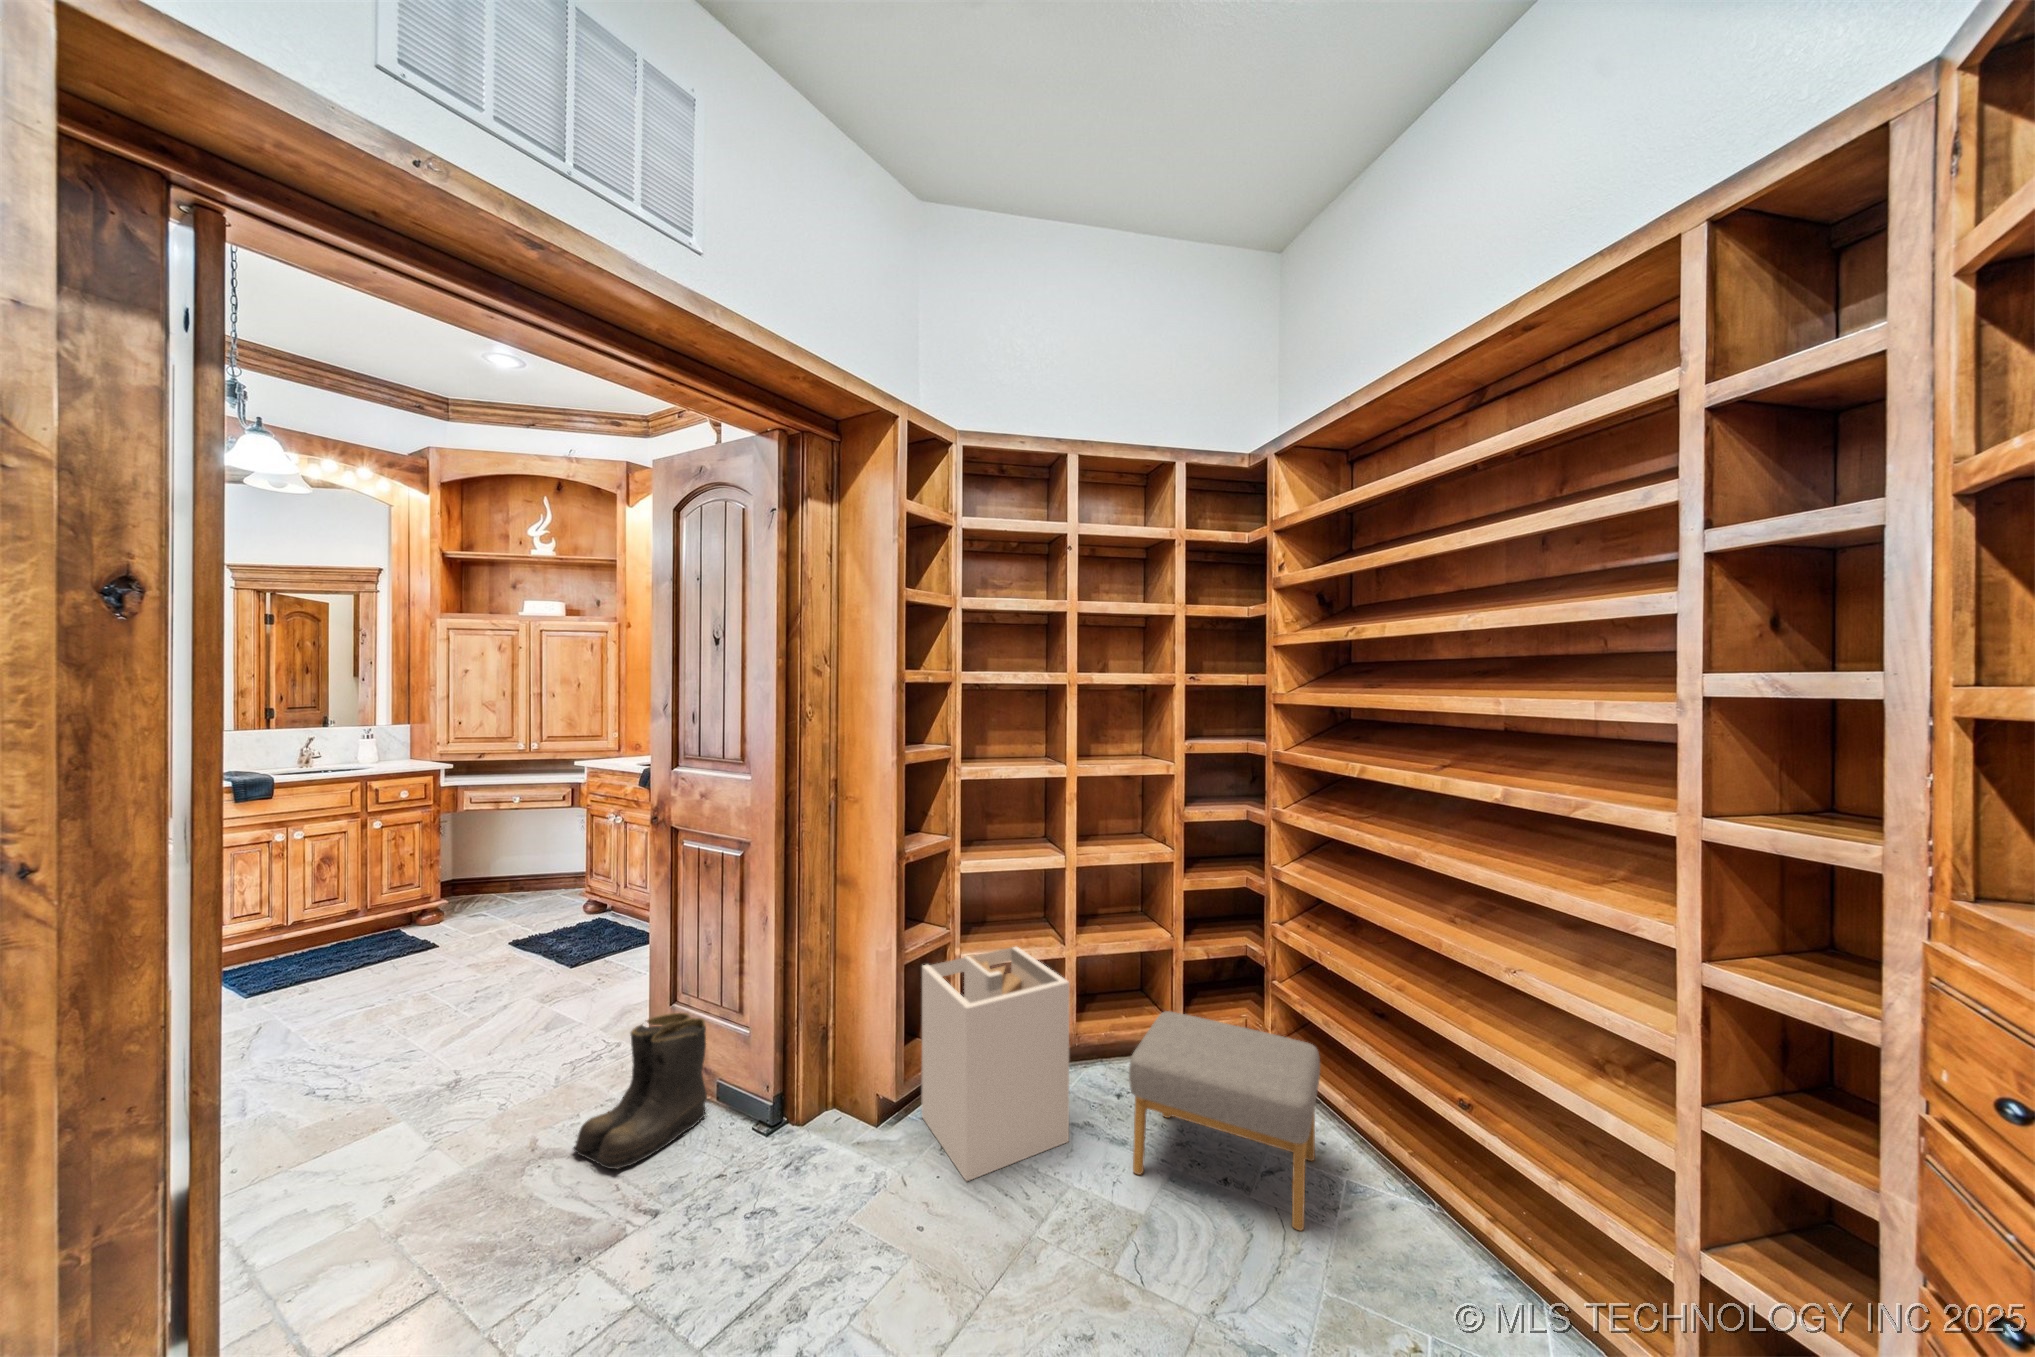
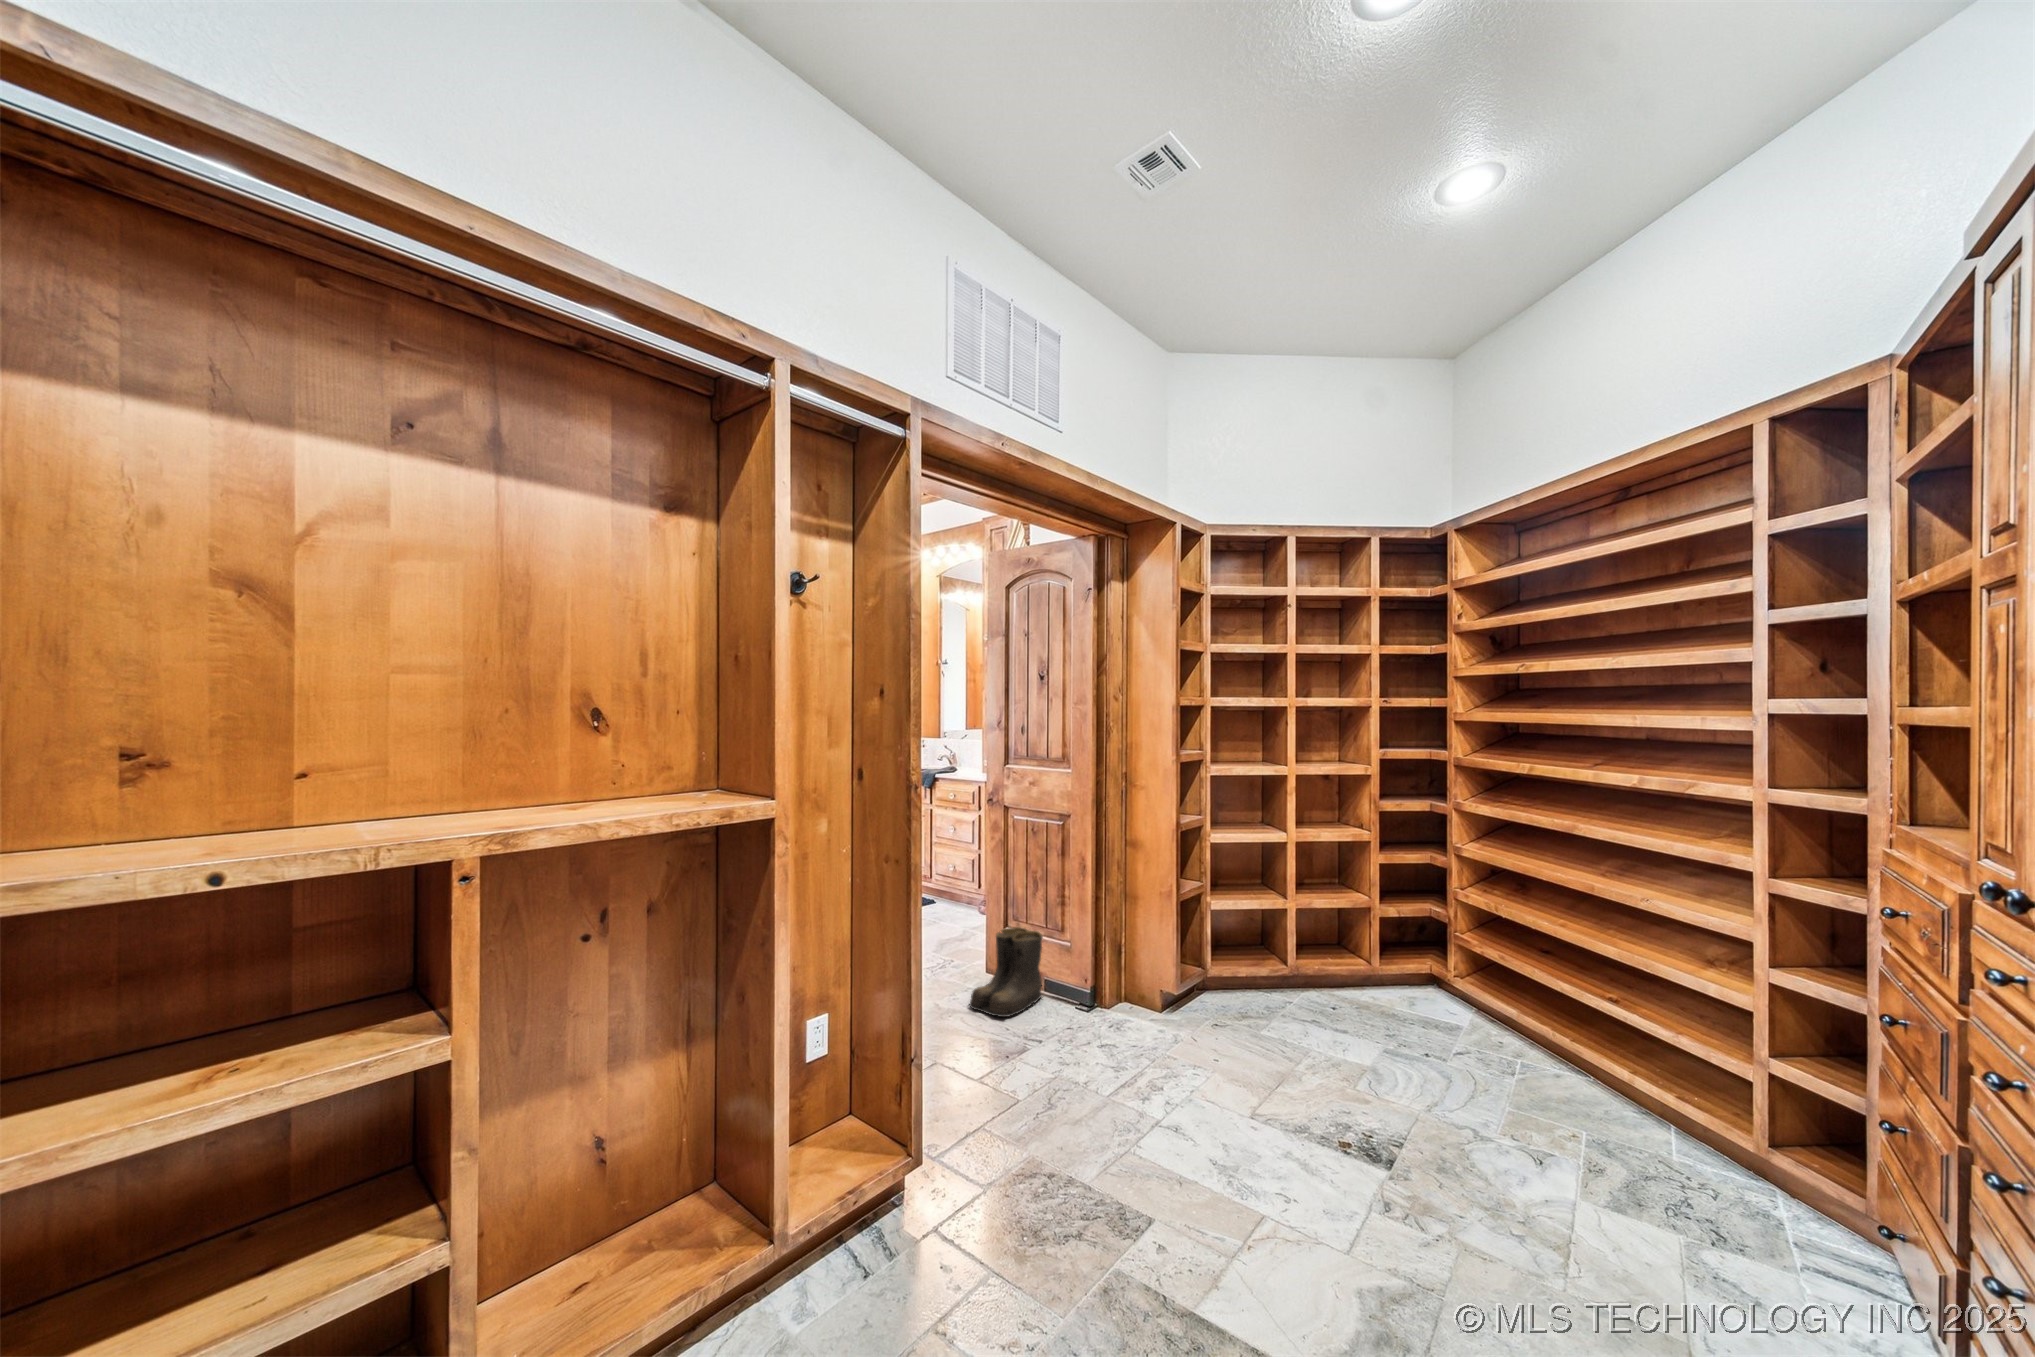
laundry hamper: present [922,947,1069,1181] -> none [1192,895,1305,1042]
footstool: present [1129,1011,1320,1231] -> none [1354,945,1500,1086]

